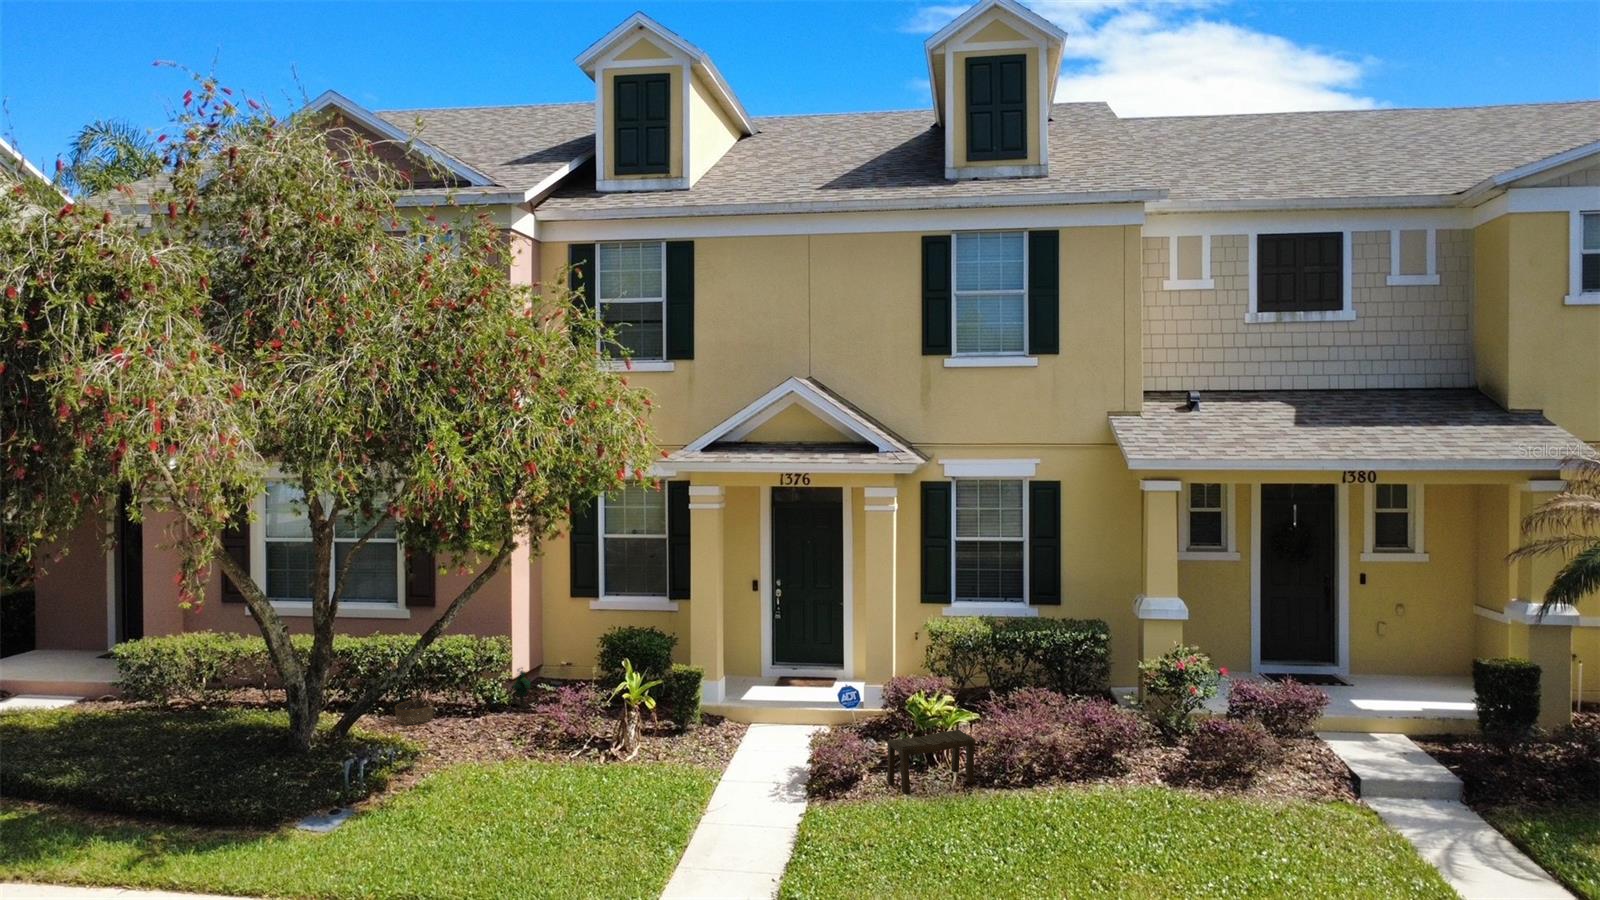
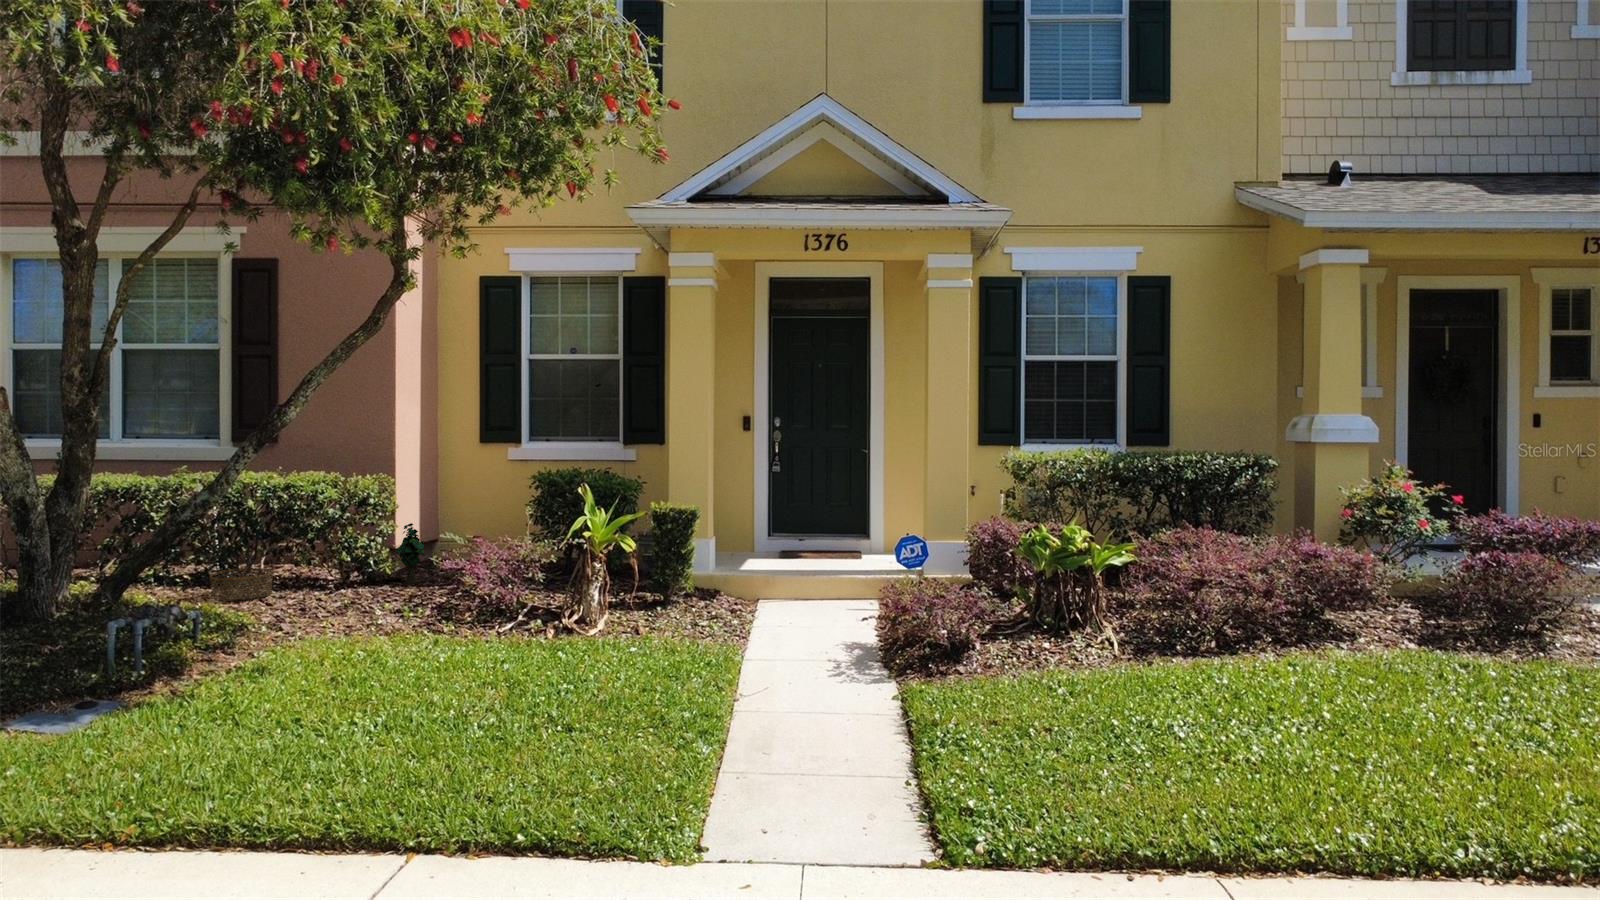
bench: present [887,730,975,794] -> none [1016,573,1152,663]

